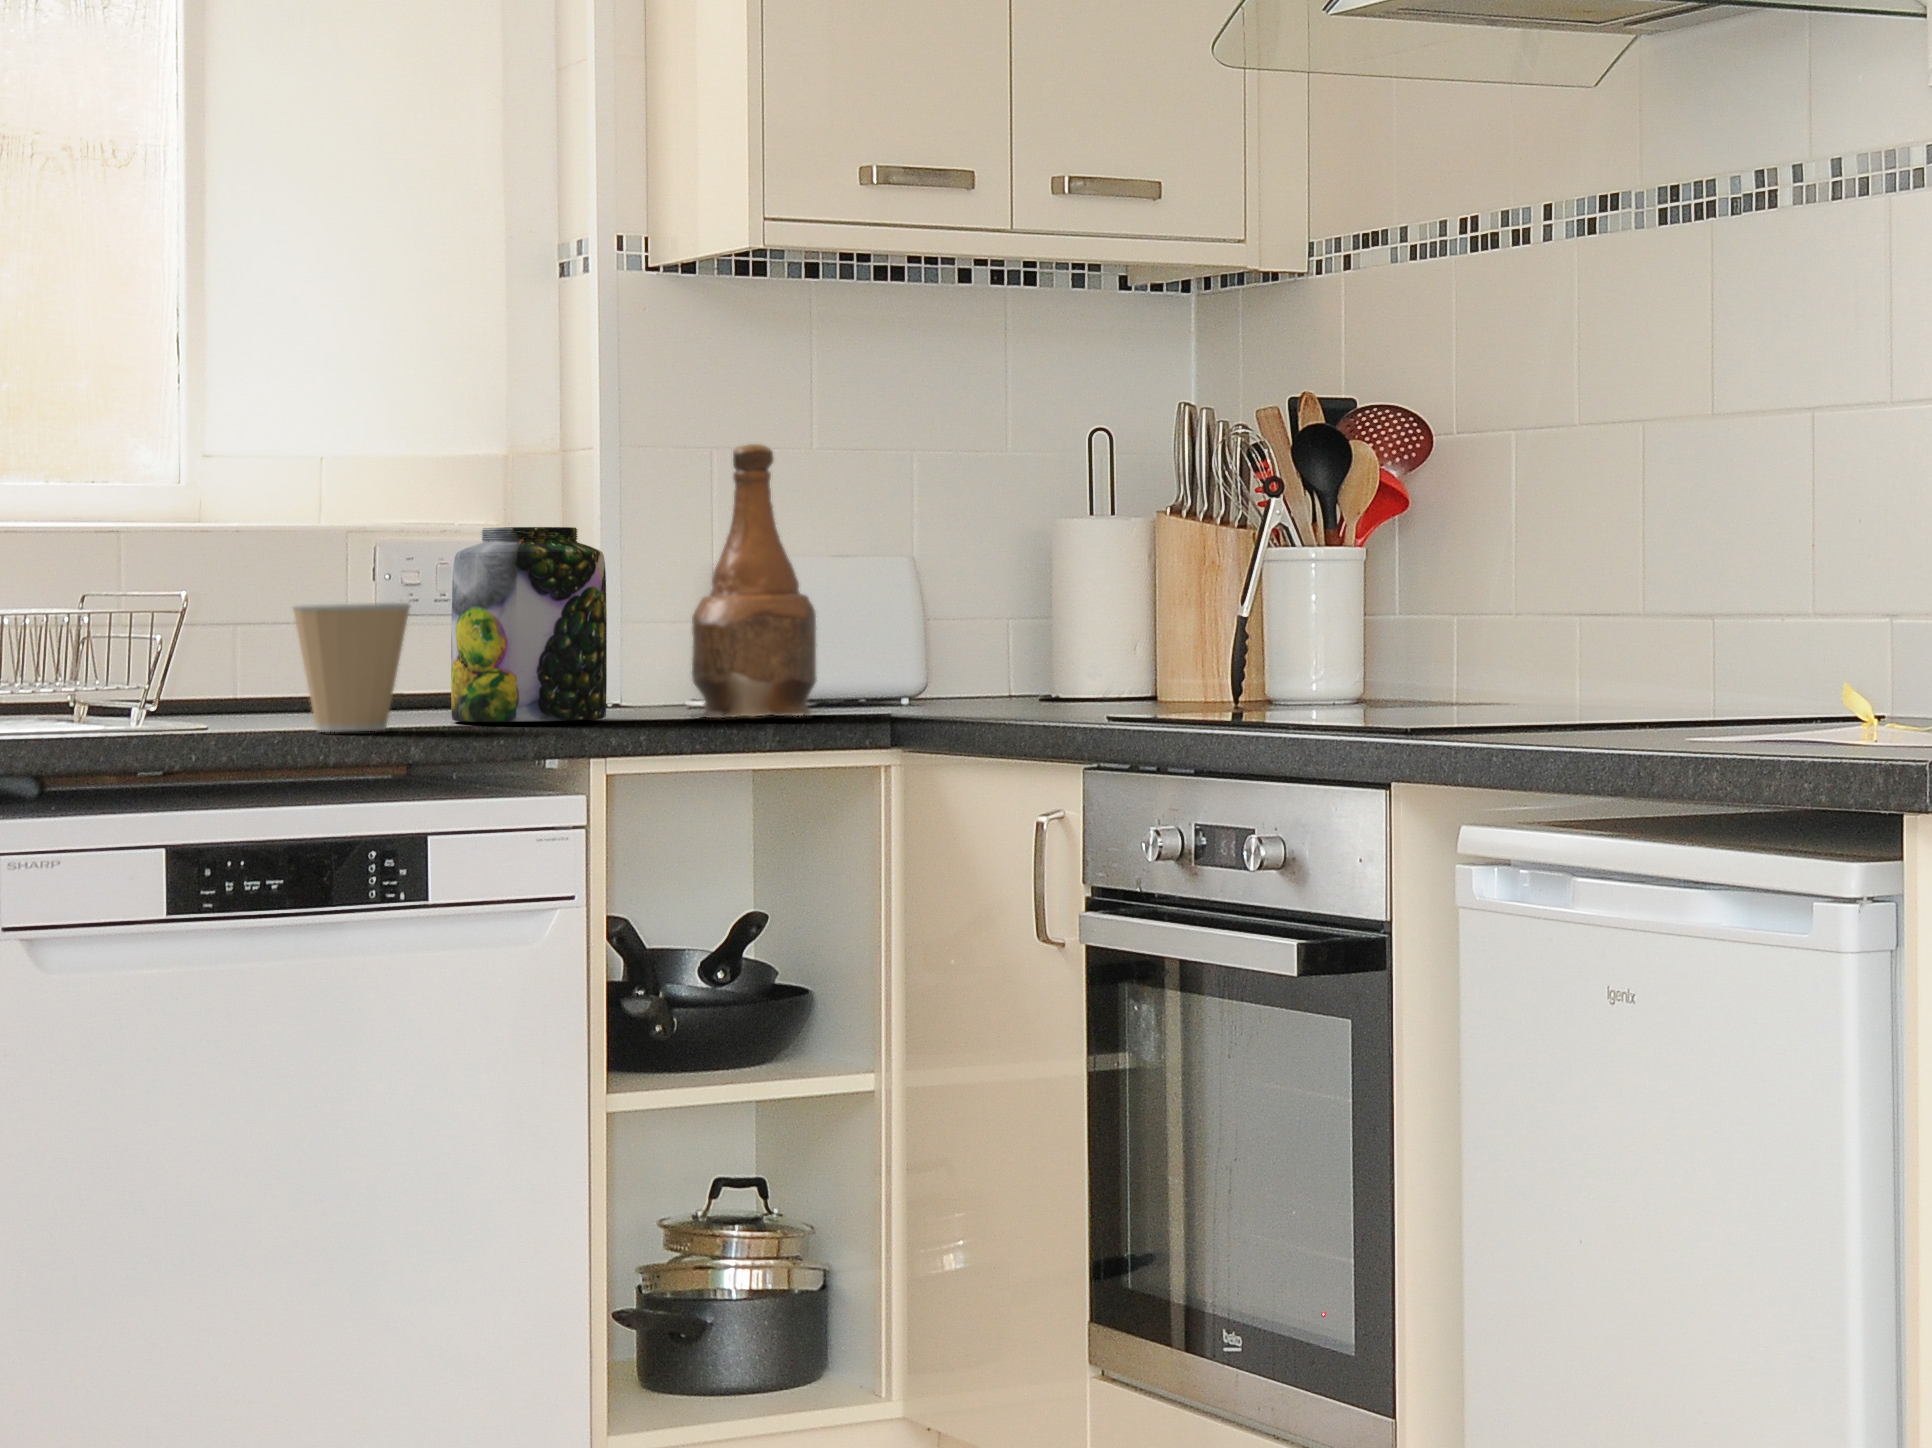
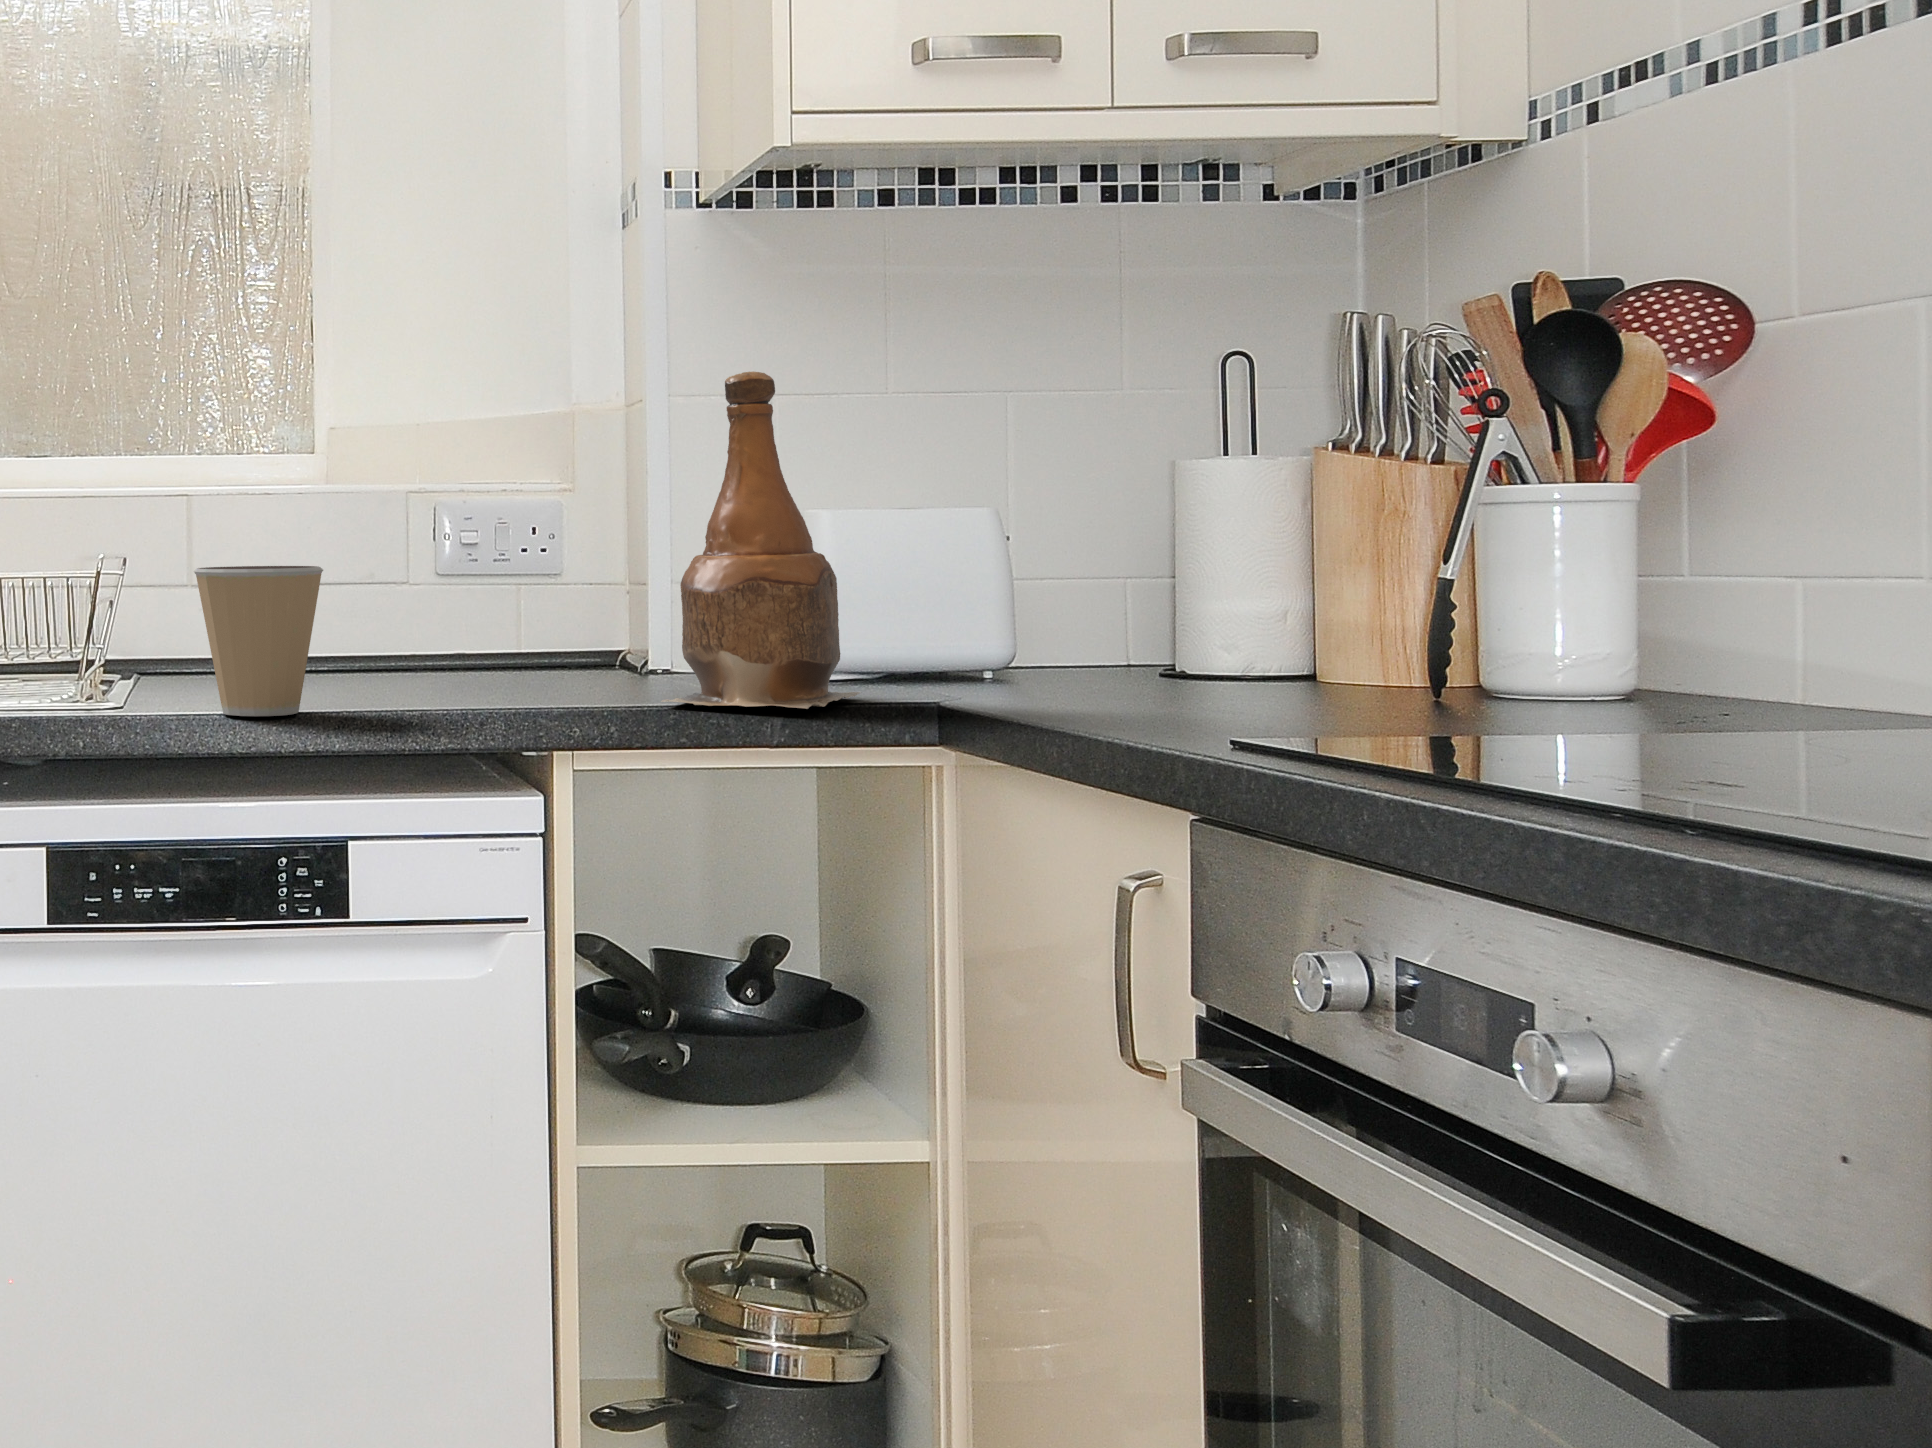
jar: present [451,527,607,722] -> none [405,476,578,704]

